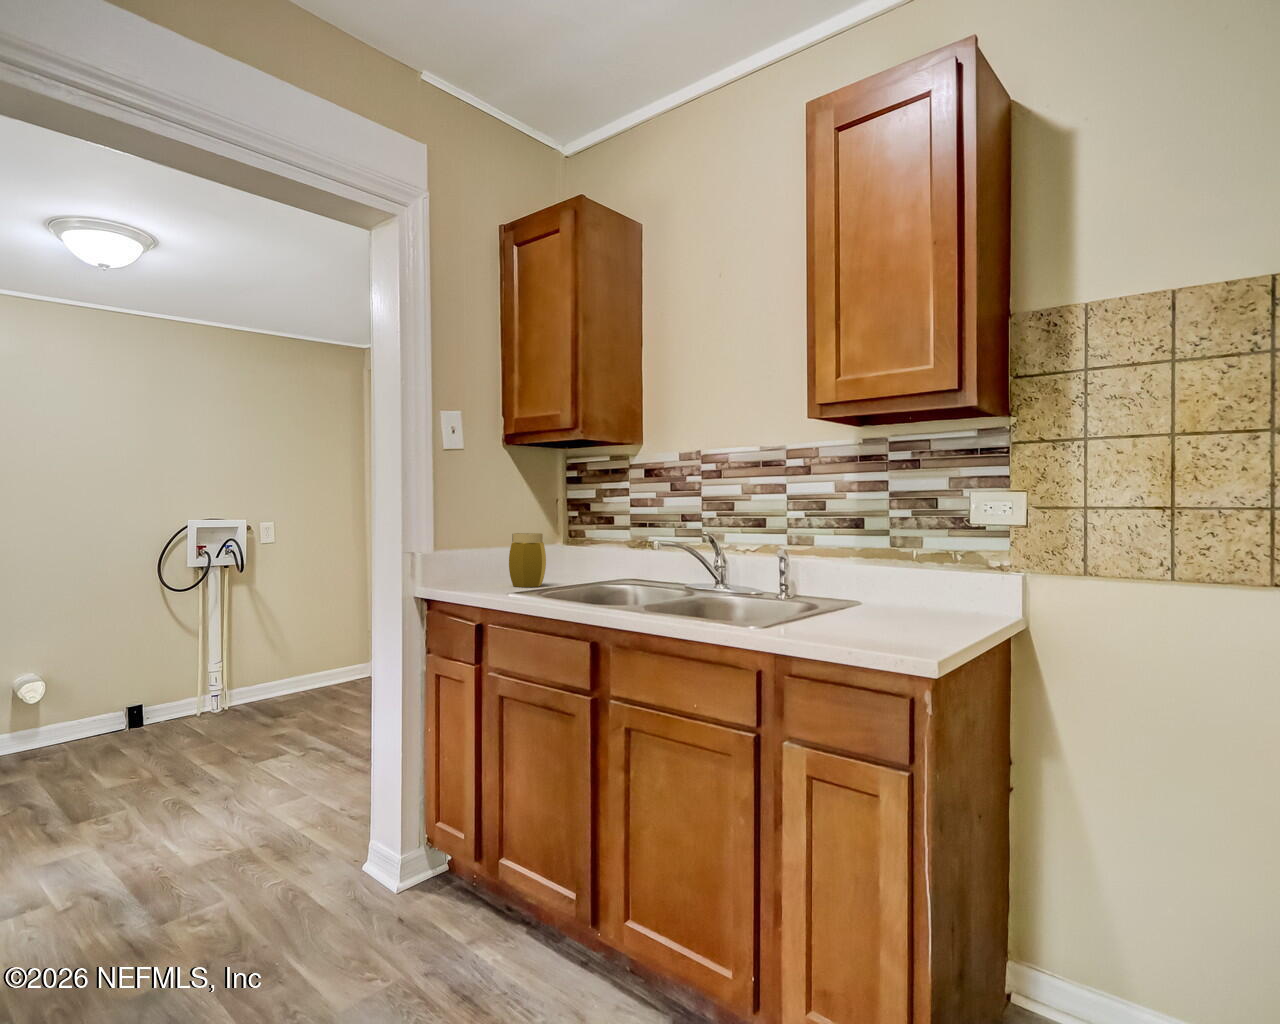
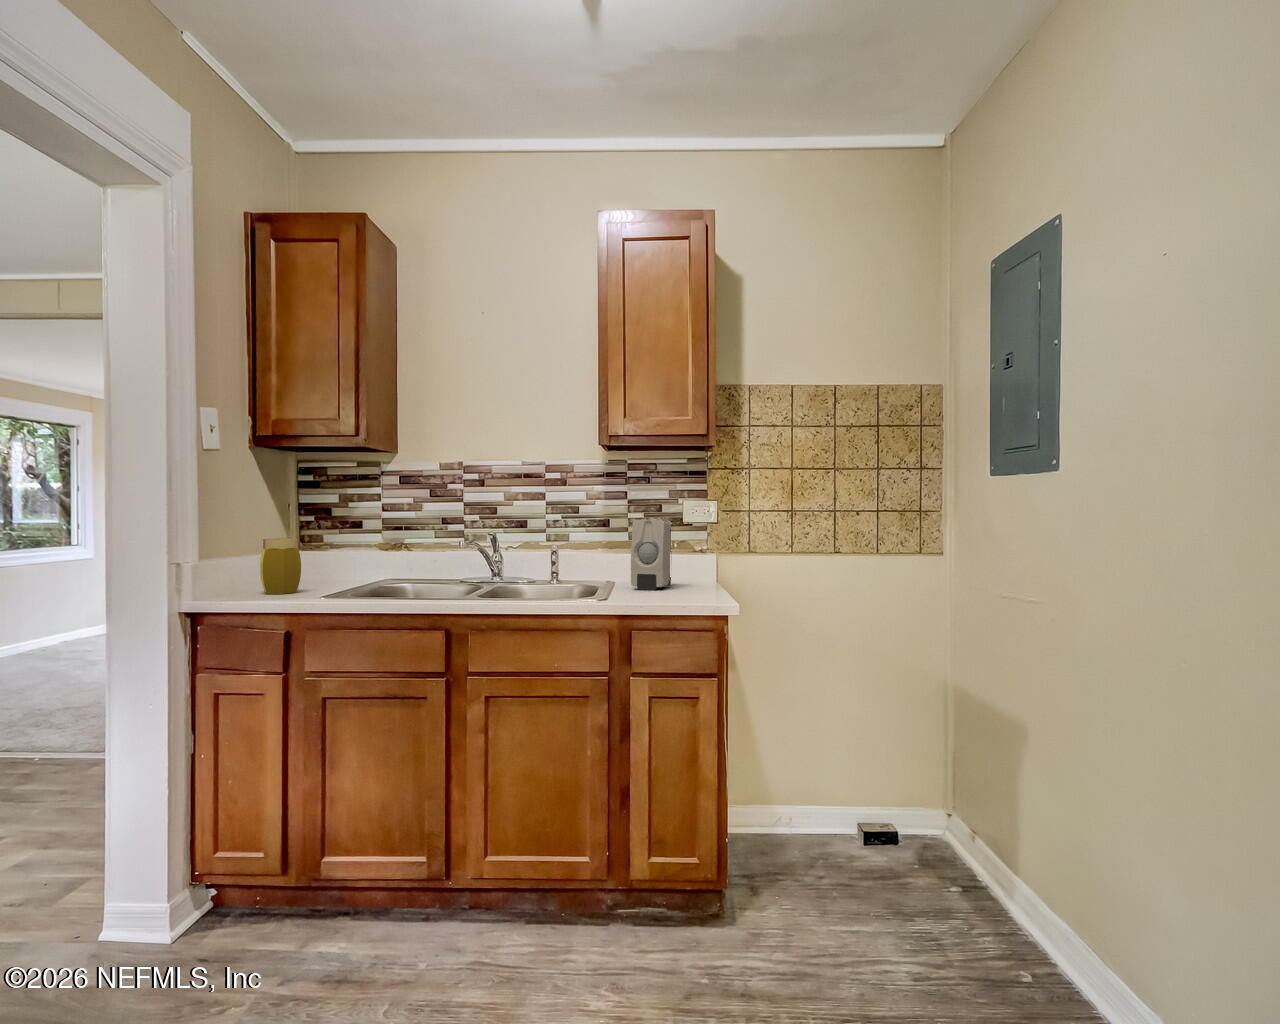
soap dispenser: none [877,519,956,621] -> present [631,520,672,591]

